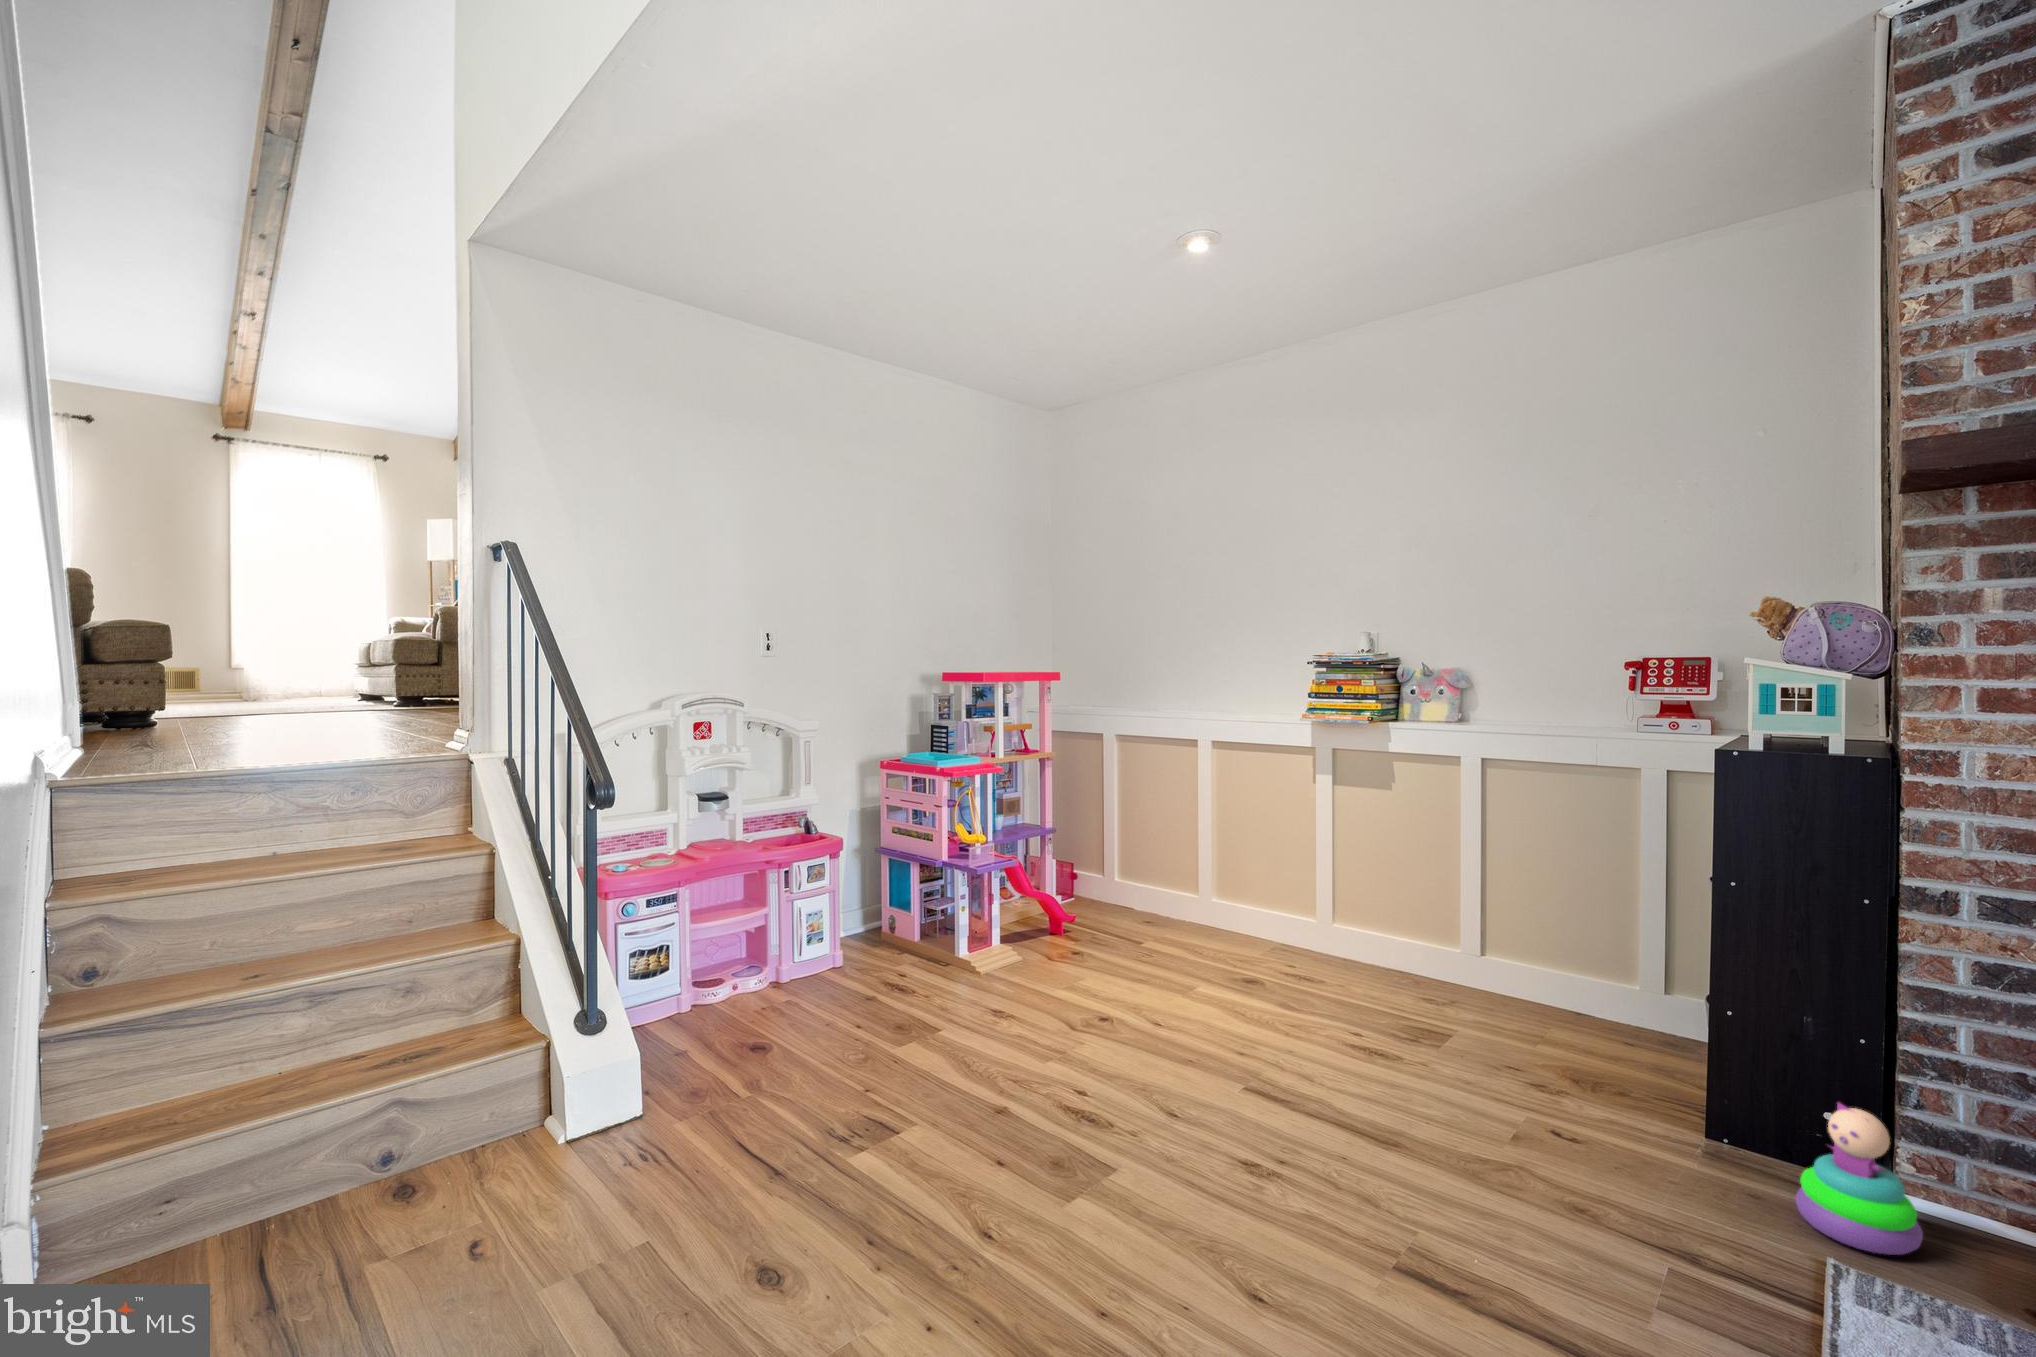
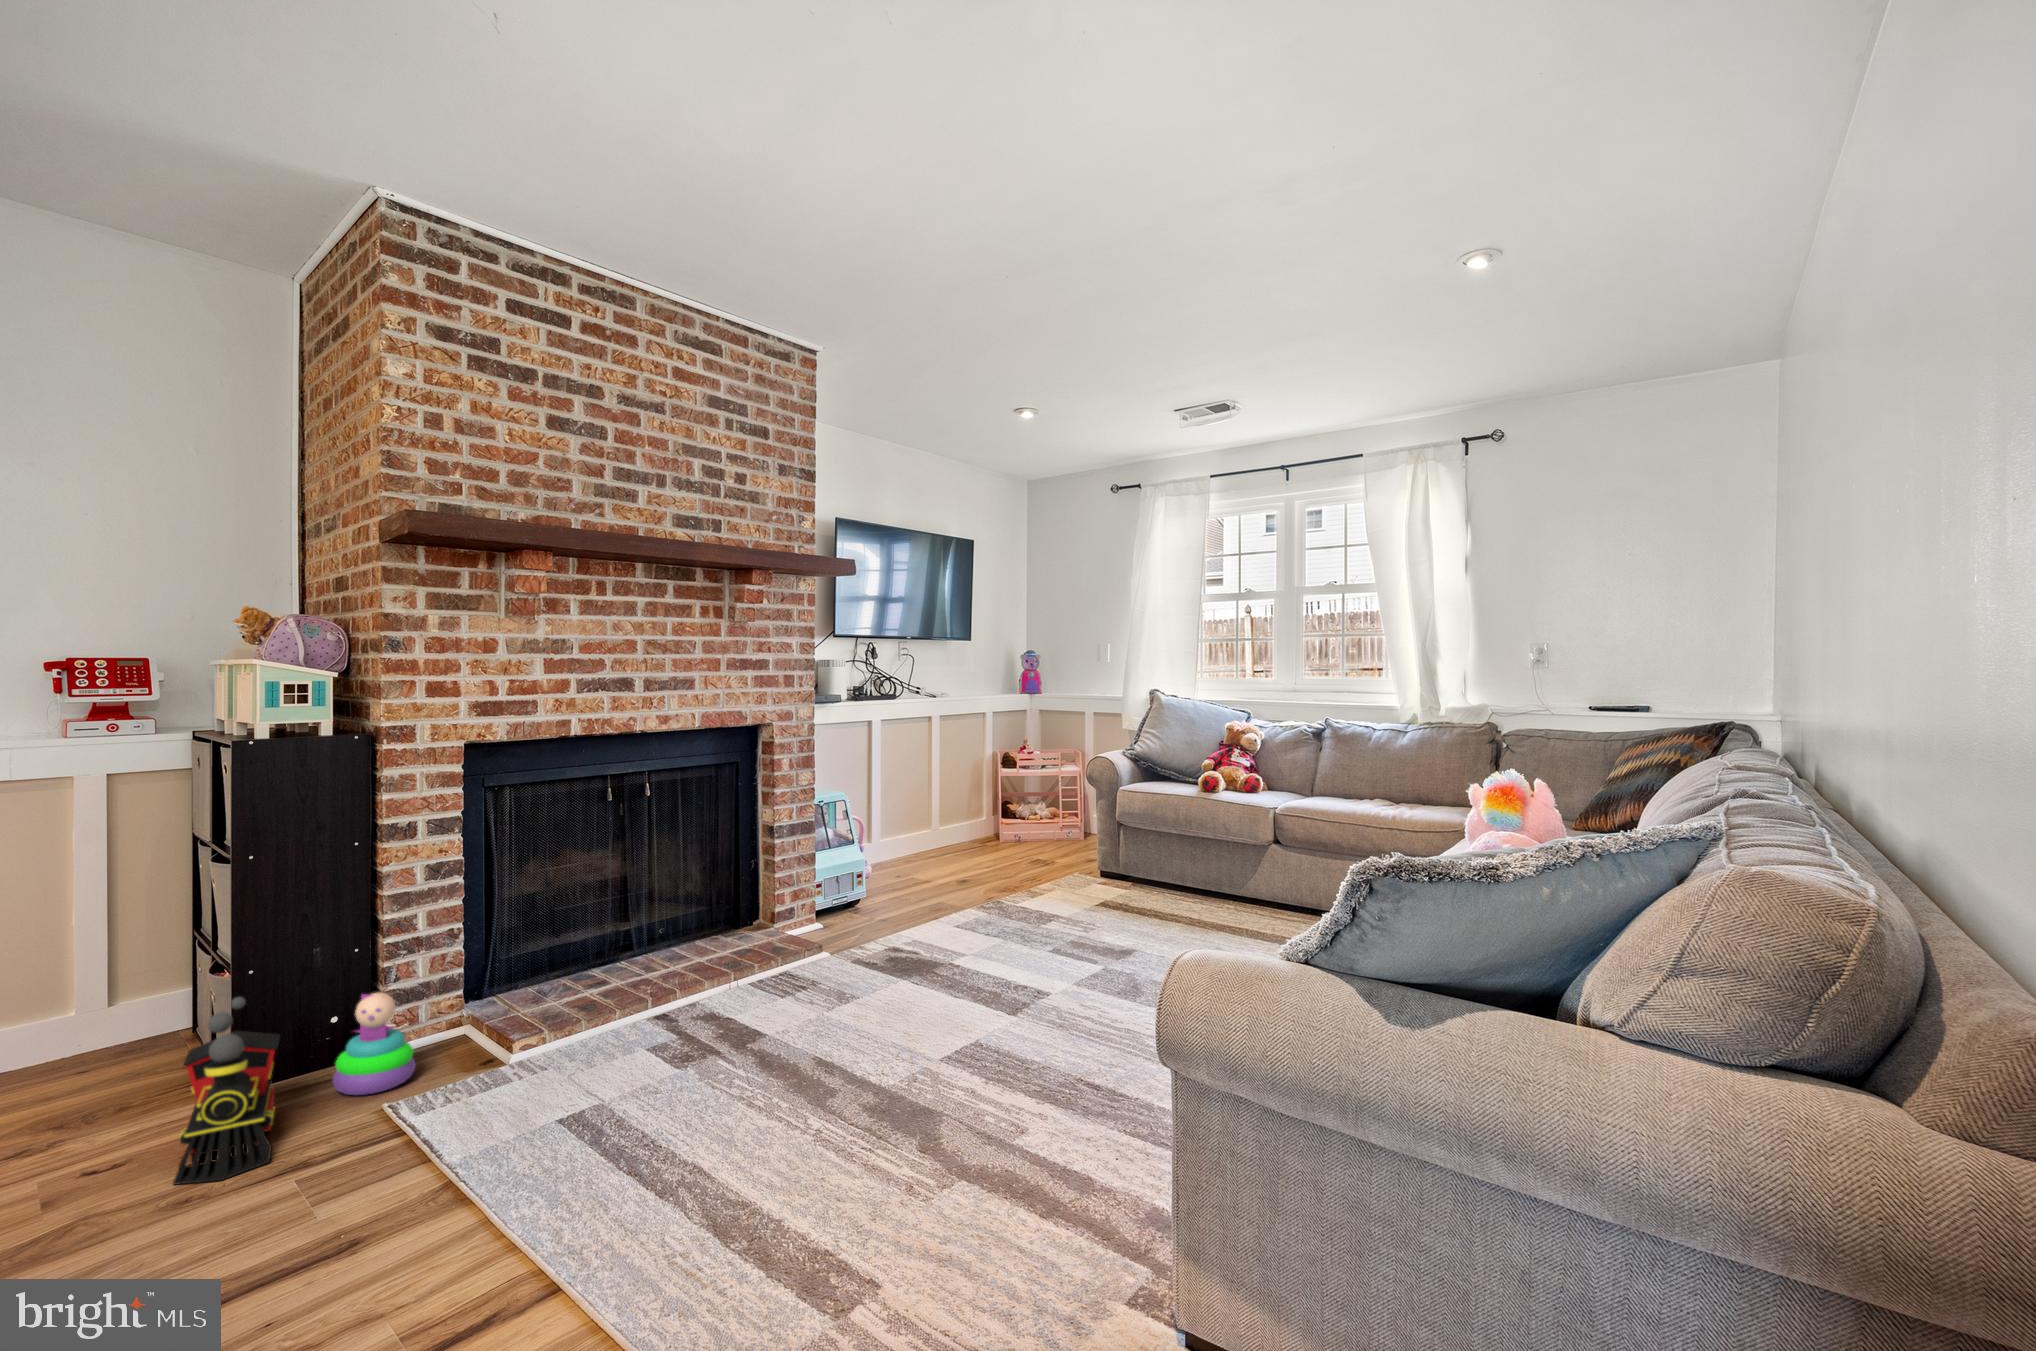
toy train: none [1568,1035,1728,1239] -> present [173,997,280,1185]

